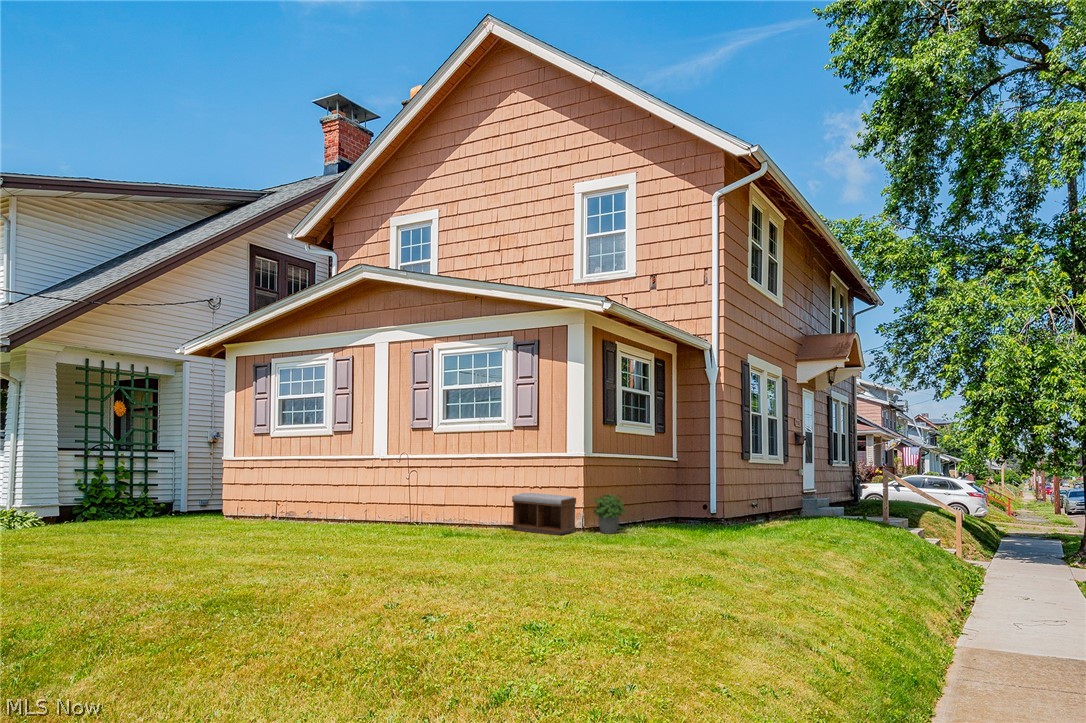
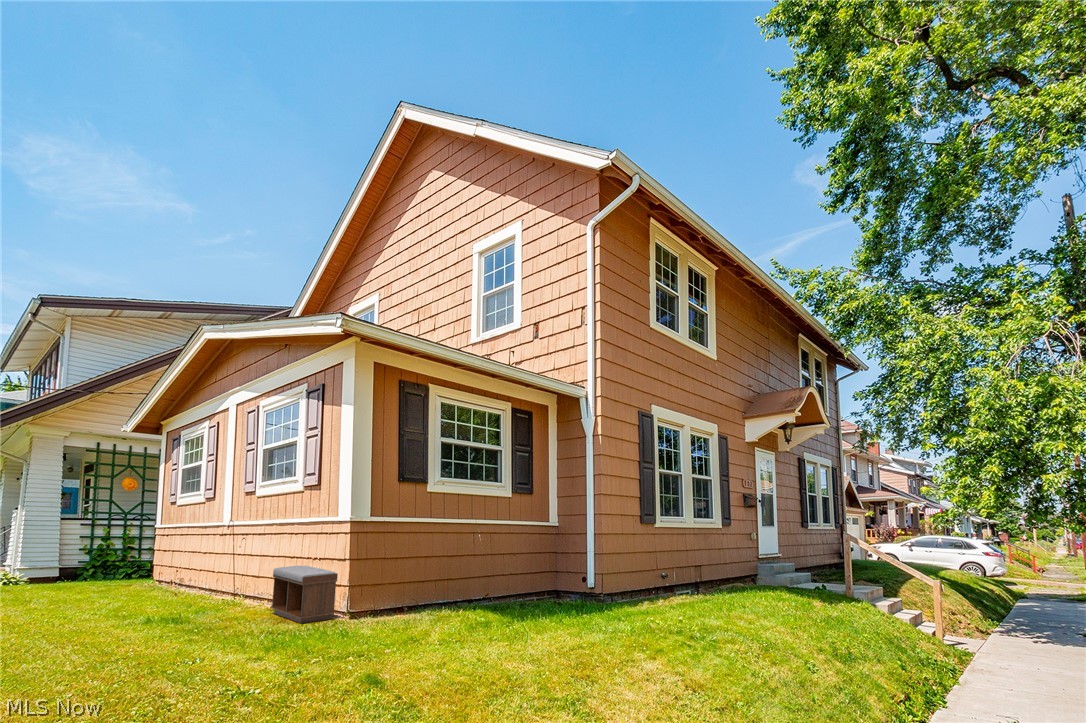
potted plant: present [593,494,626,534] -> none [354,568,398,623]

